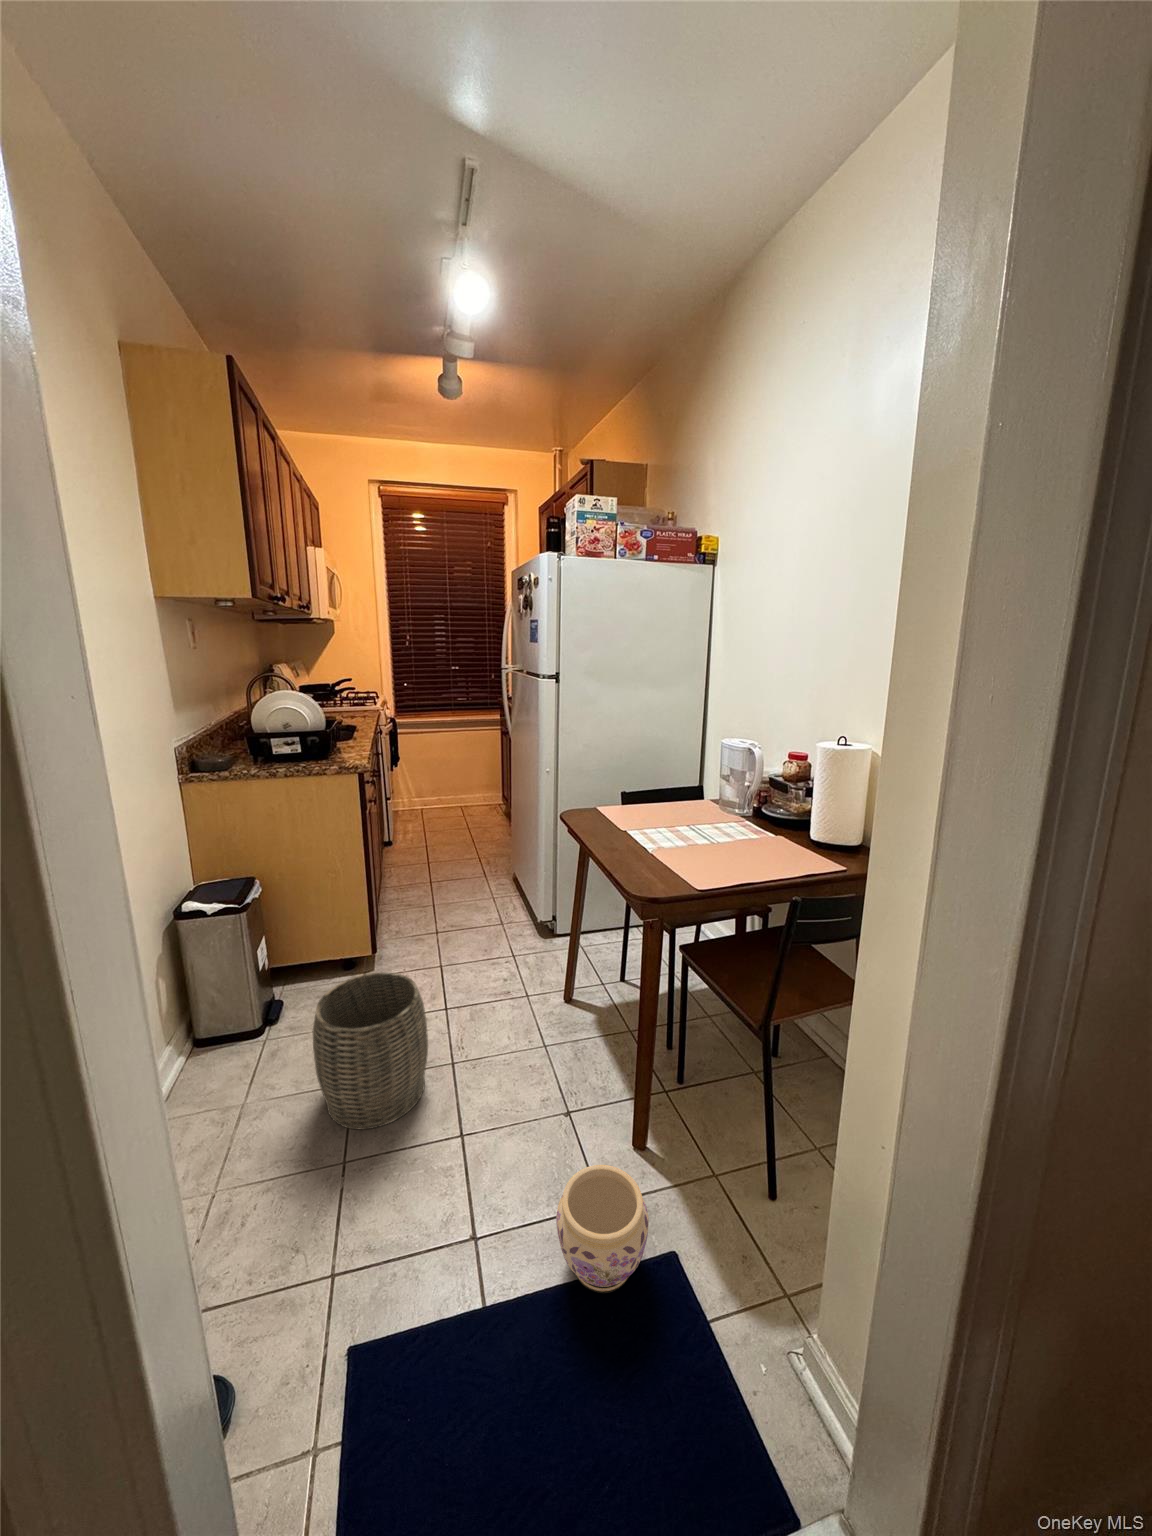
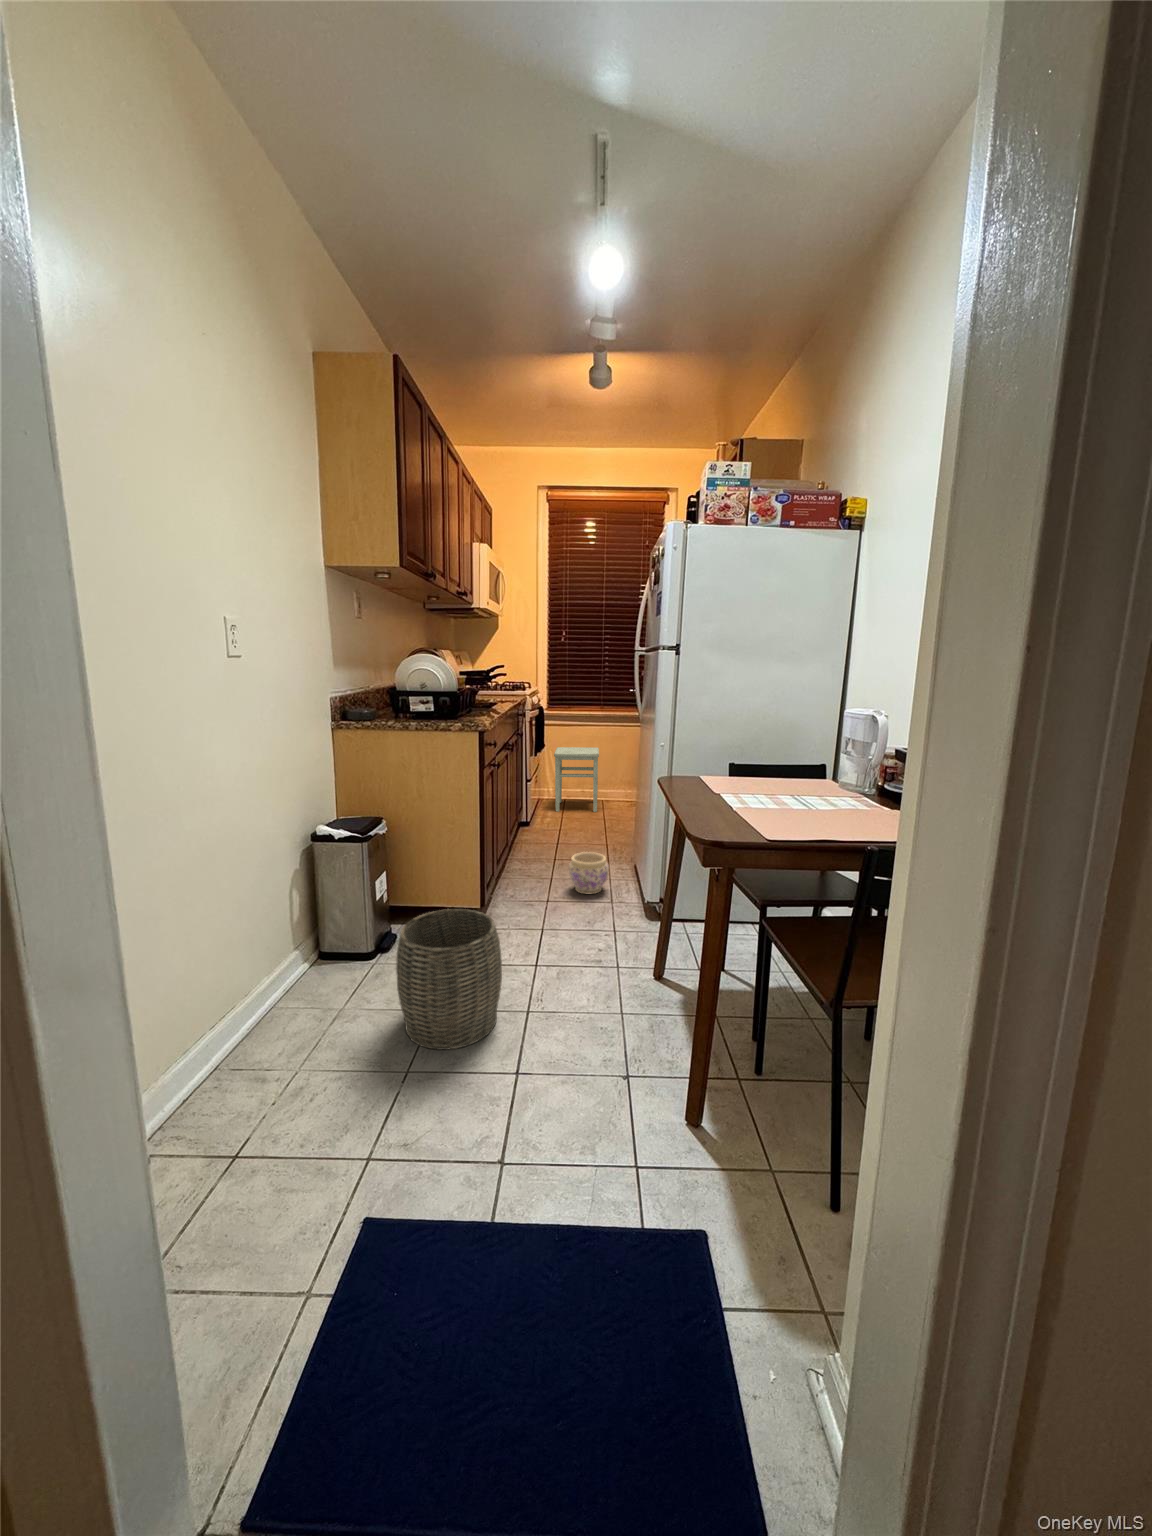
stool: none [411,754,460,824] -> present [554,747,599,812]
planter: present [556,1165,649,1293] -> present [569,852,609,894]

